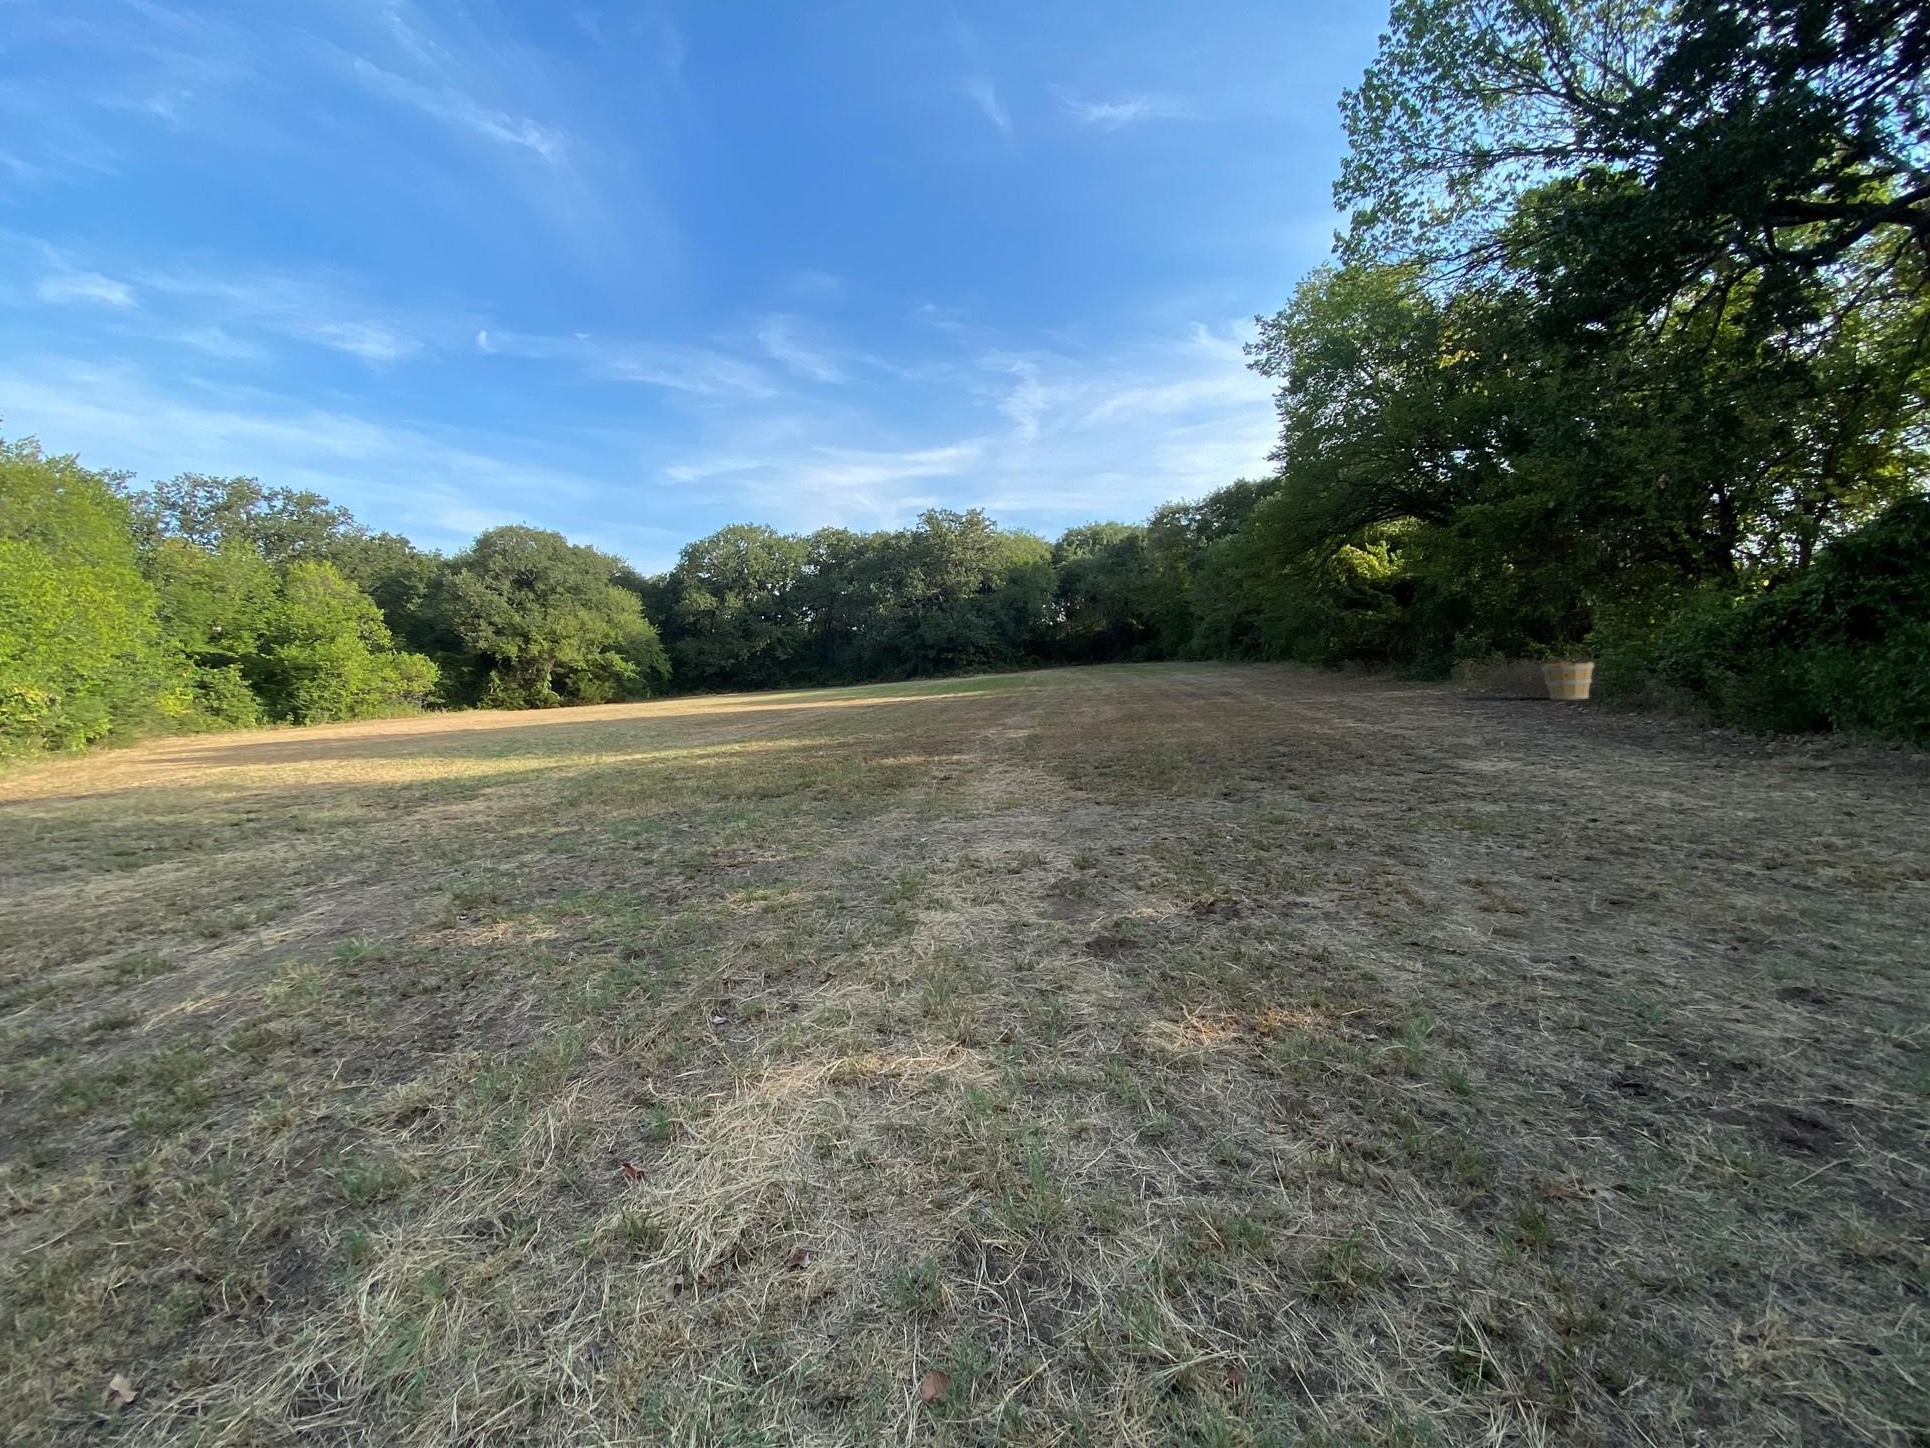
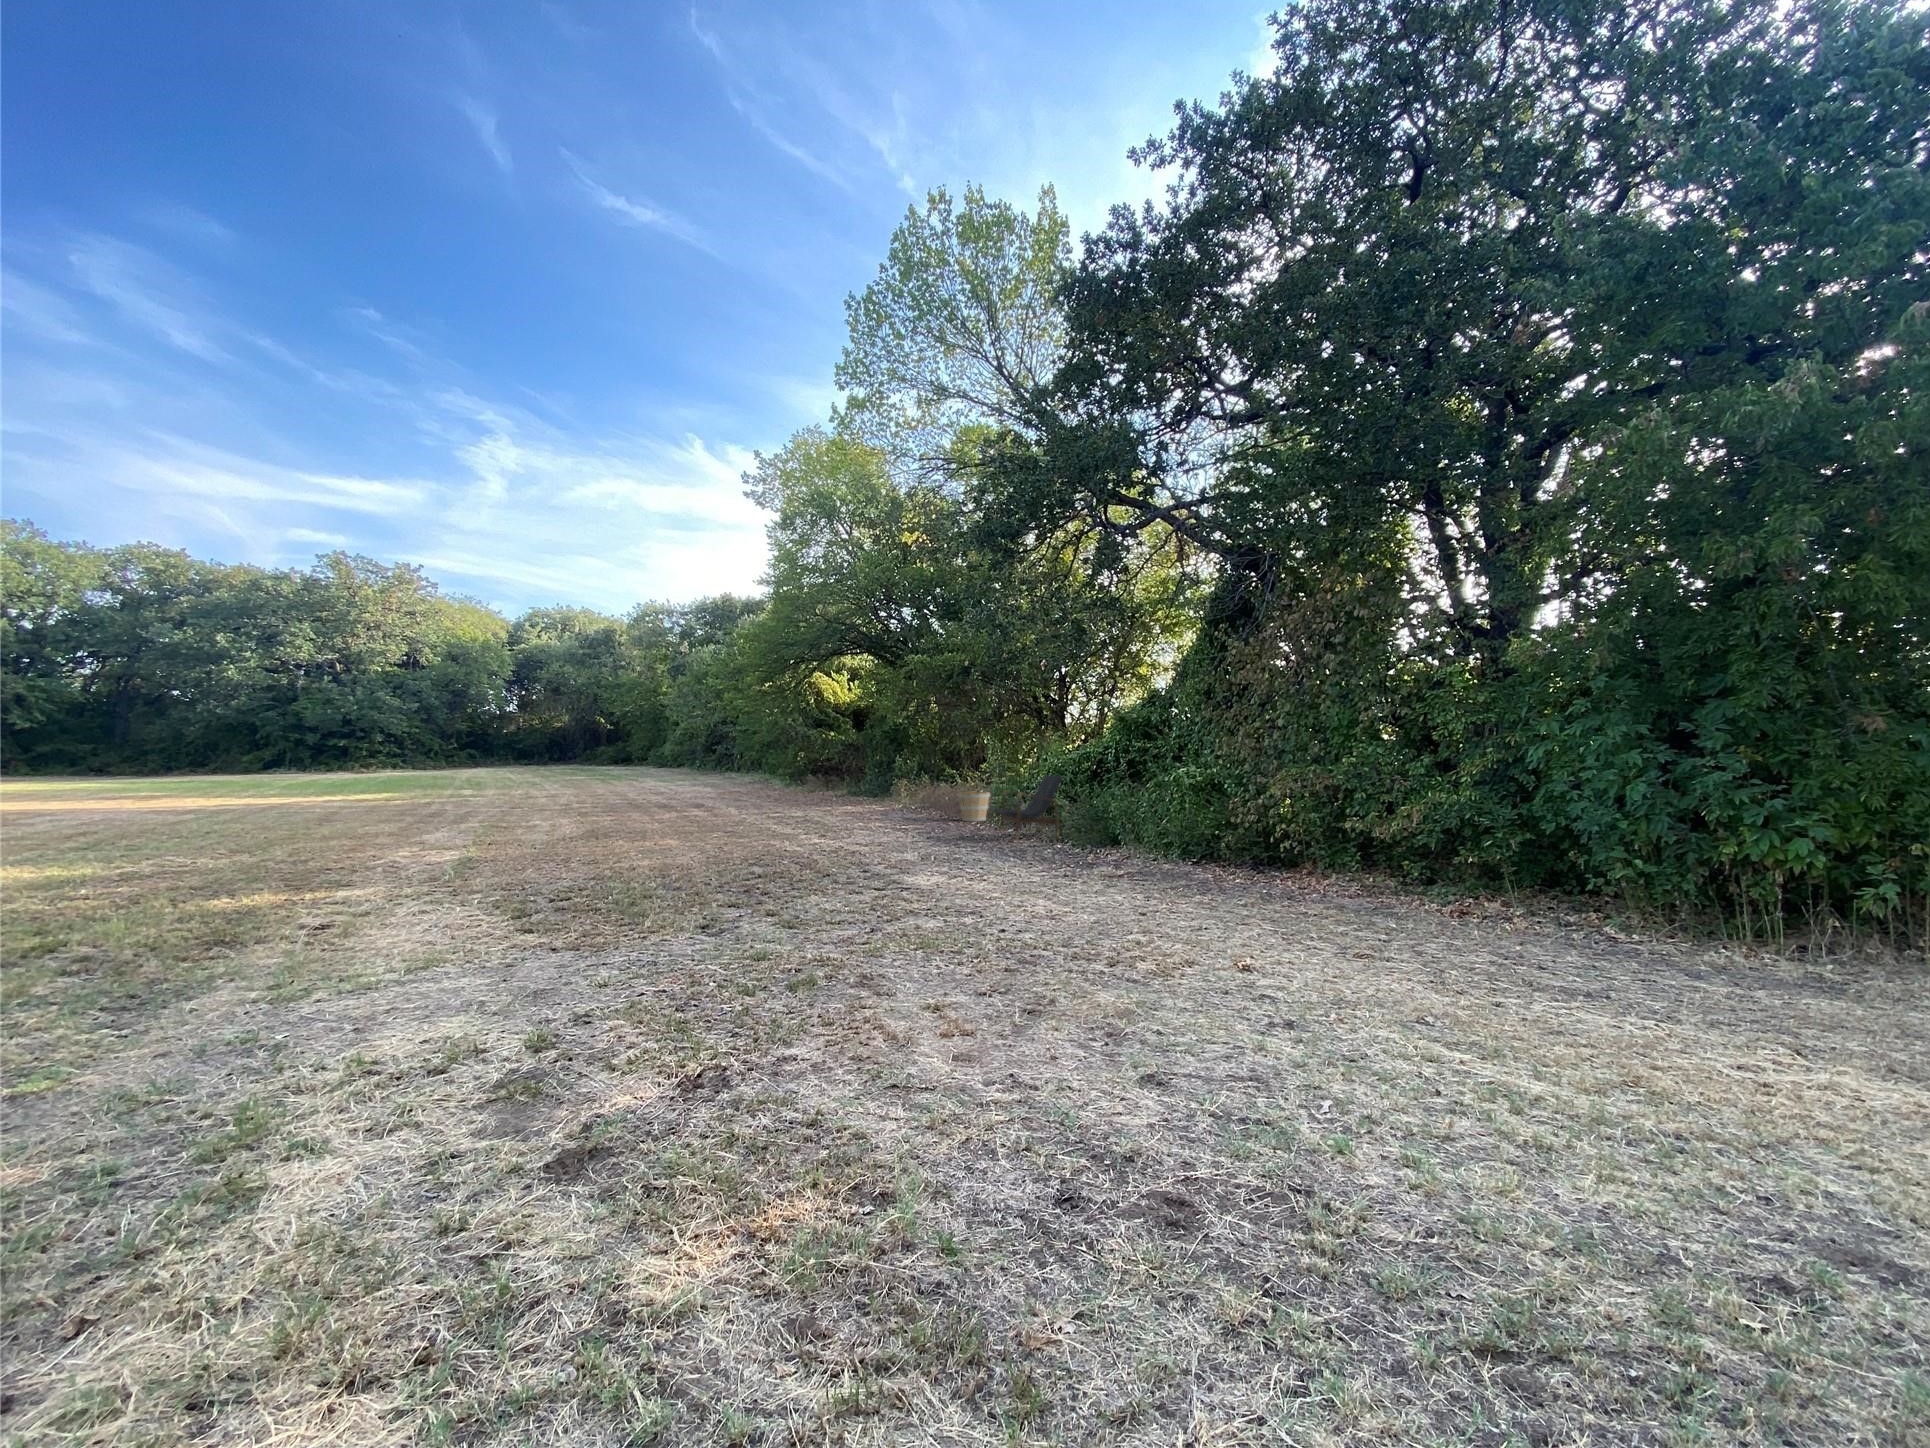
lounge chair: none [1598,632,1719,718] -> present [994,775,1062,838]

